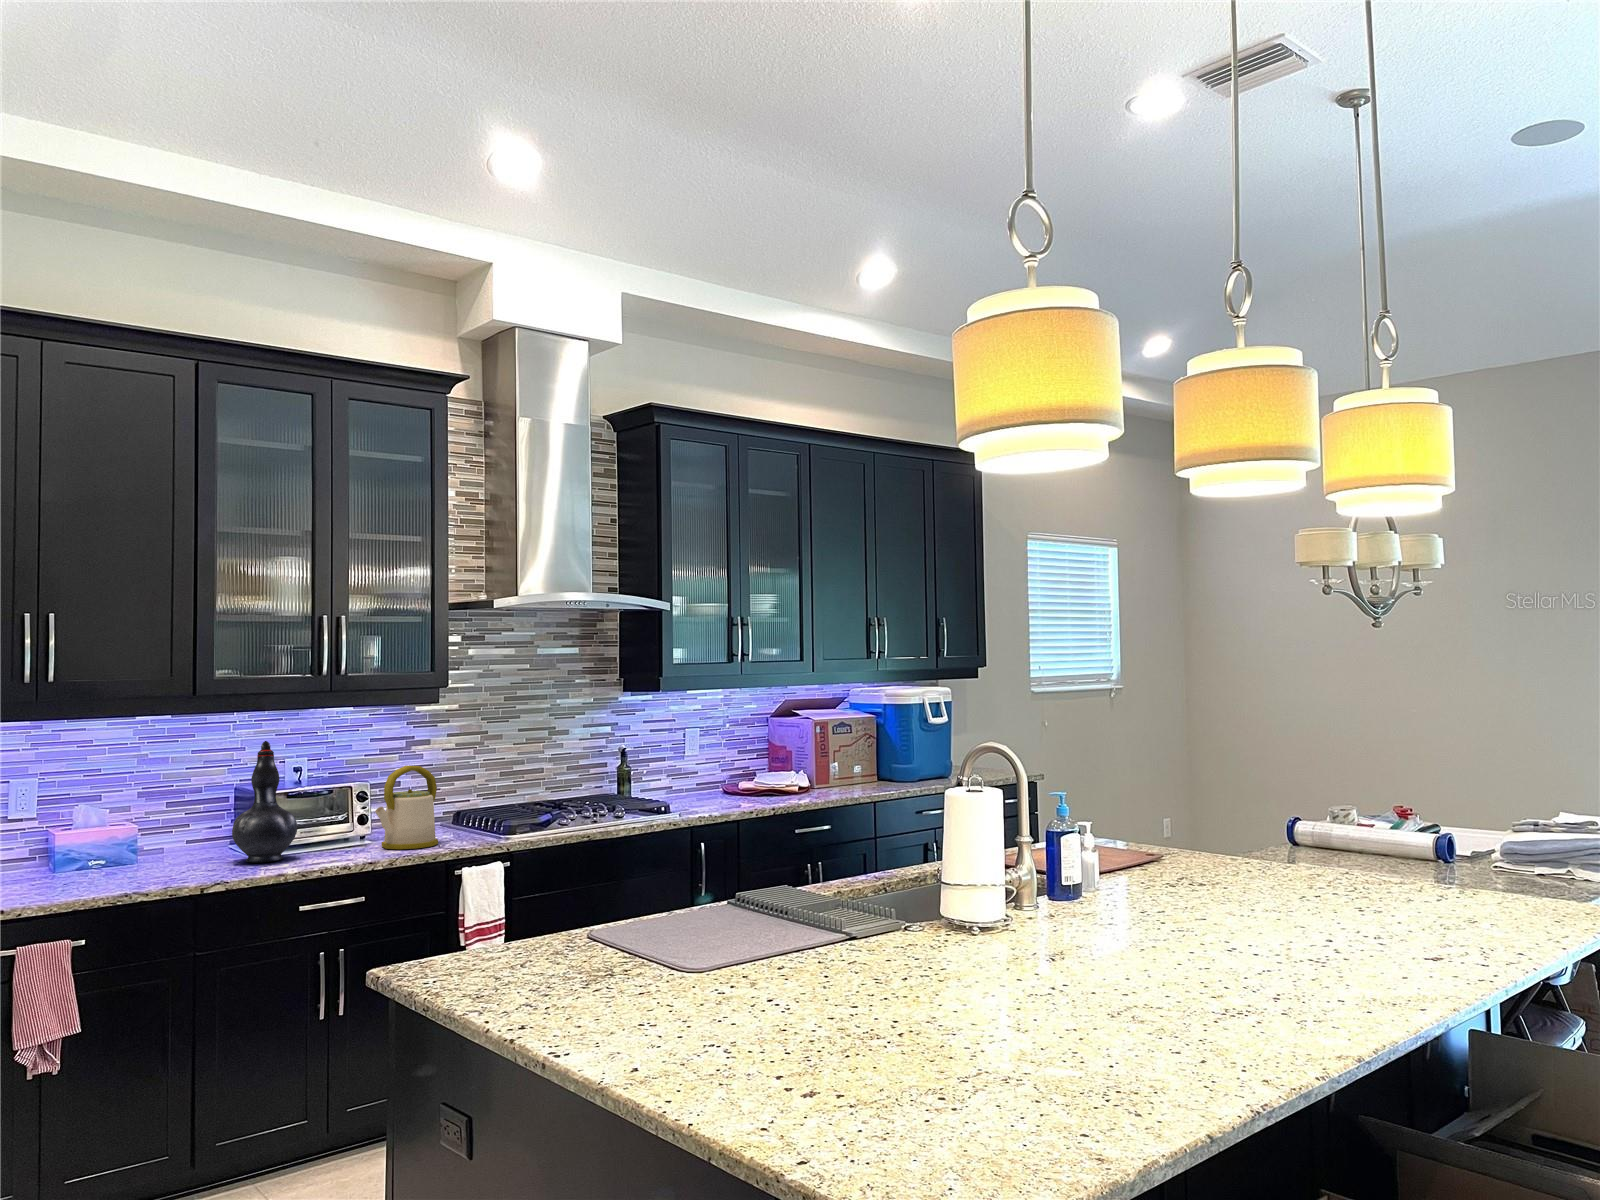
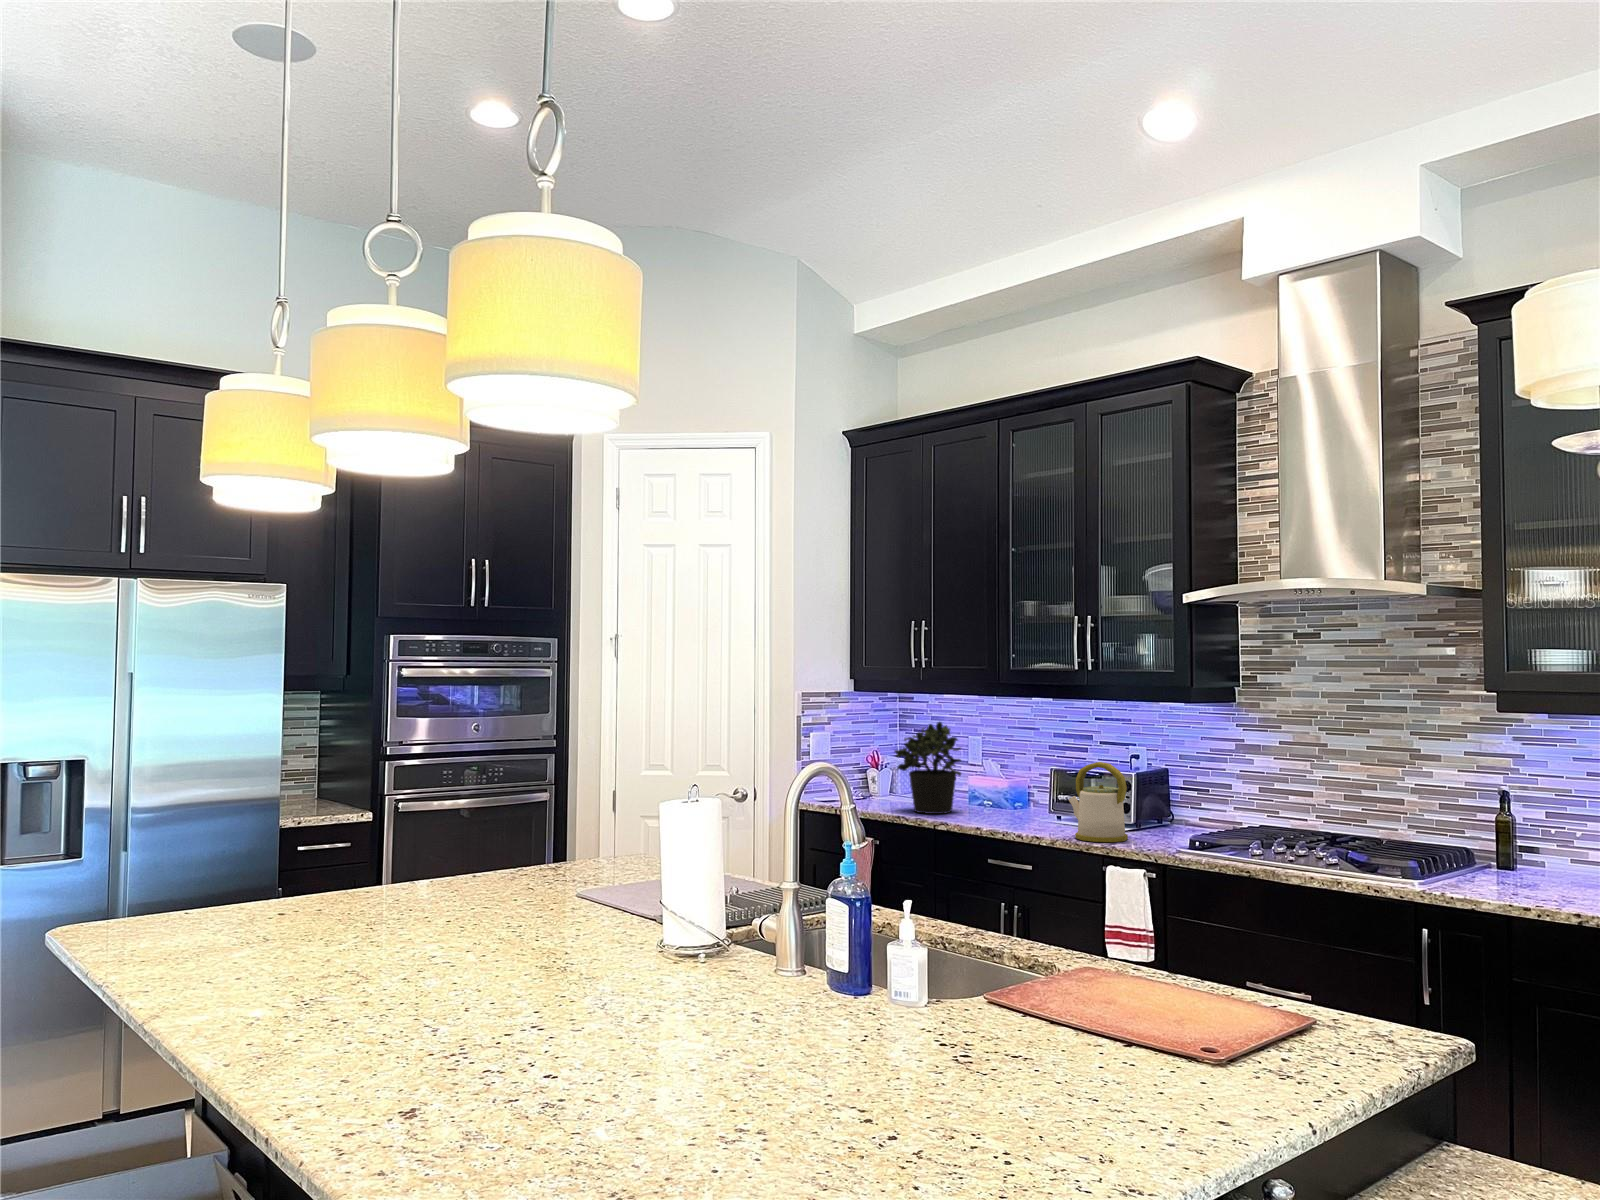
decorative vase: present [232,741,297,862] -> none [990,725,1040,825]
potted plant: none [34,749,168,884] -> present [895,722,961,814]

